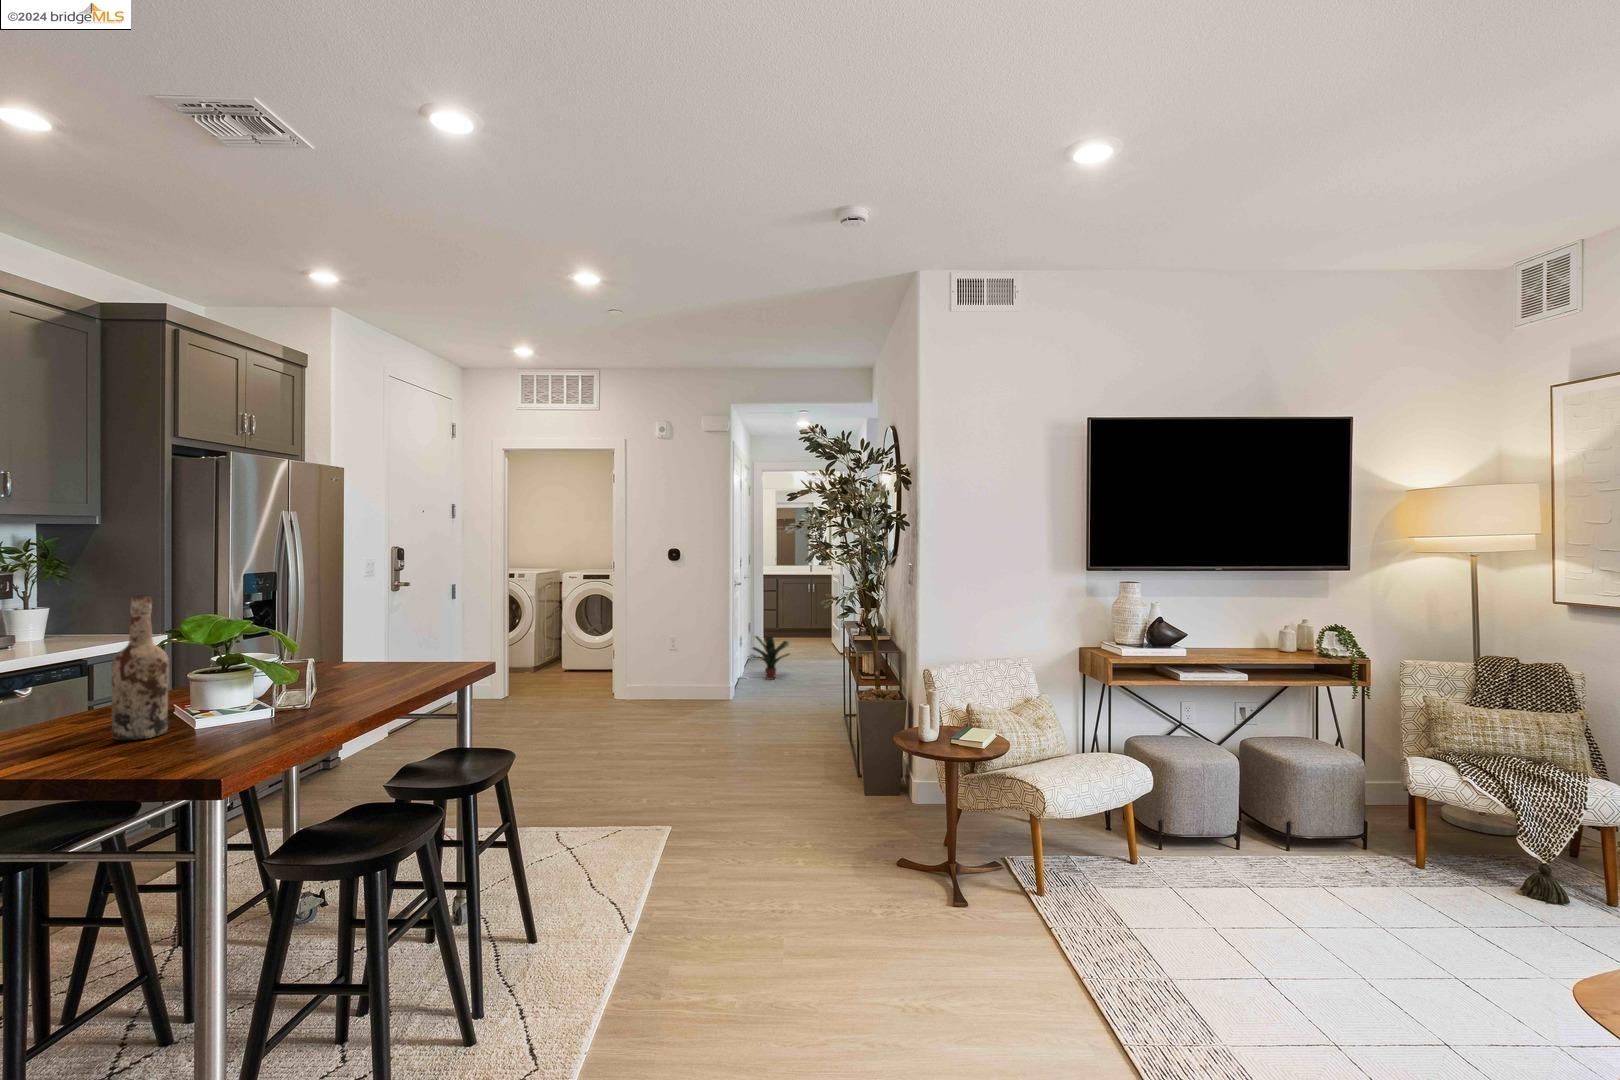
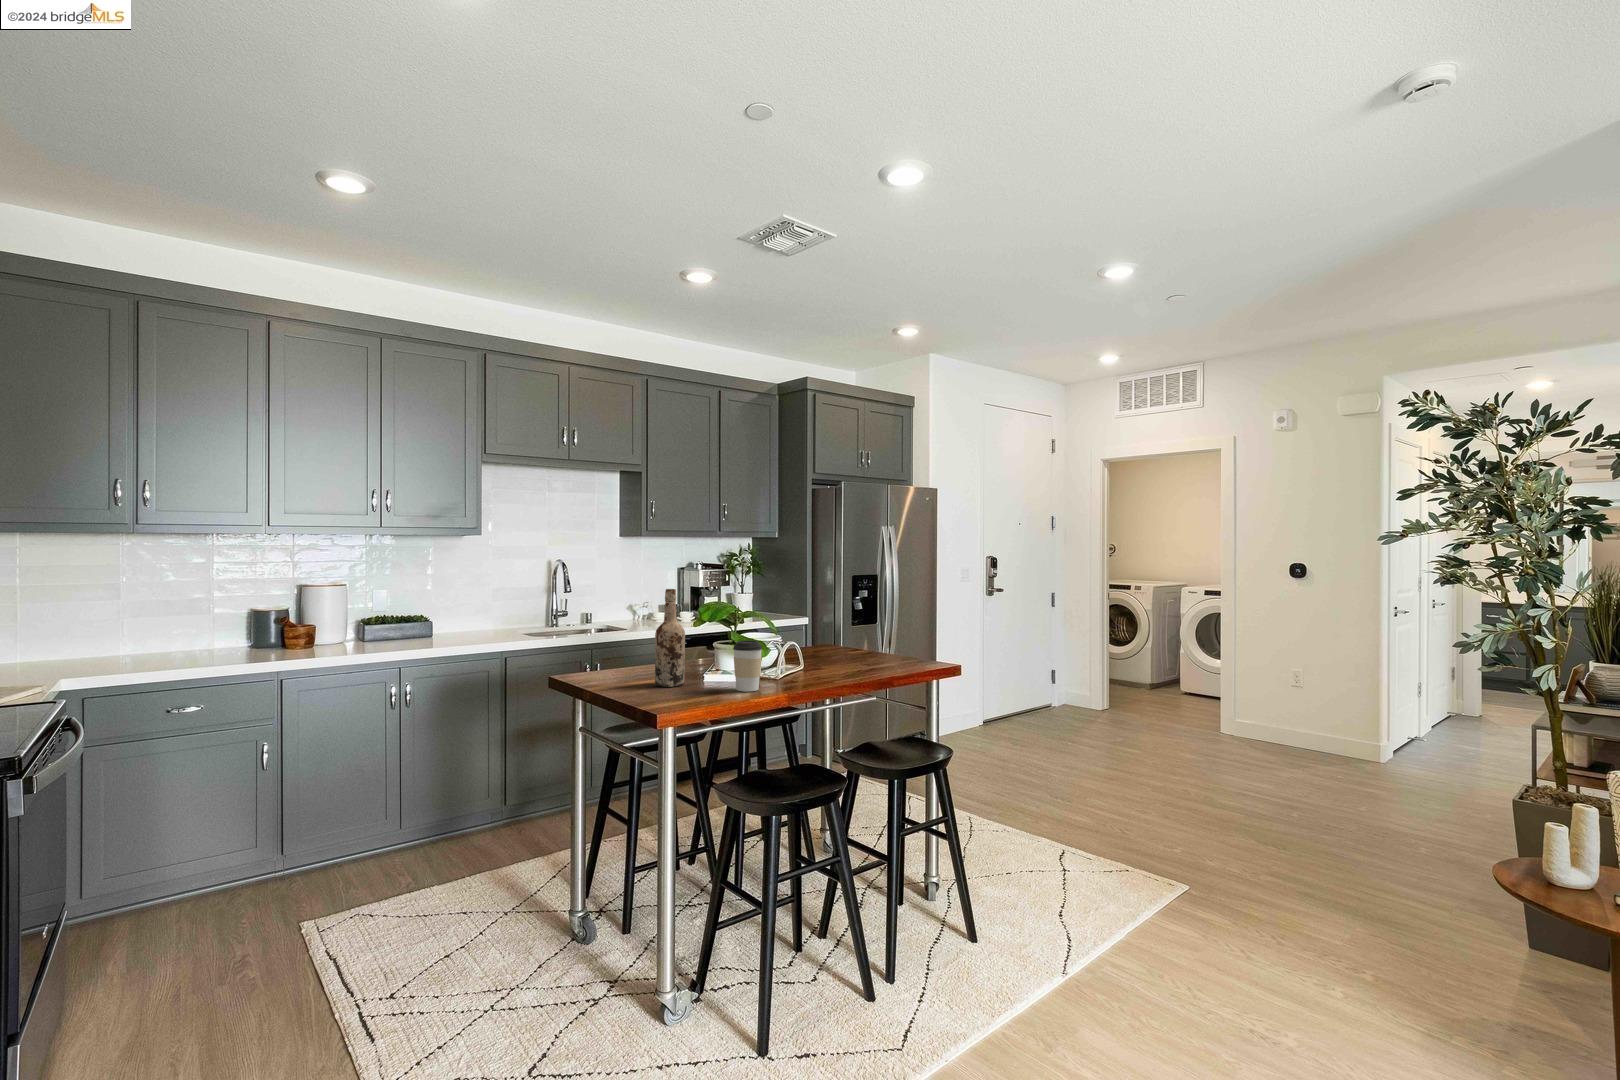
potted plant: present [752,636,789,680] -> none [1429,682,1506,746]
coffee cup: none [267,656,314,725] -> present [733,641,762,692]

